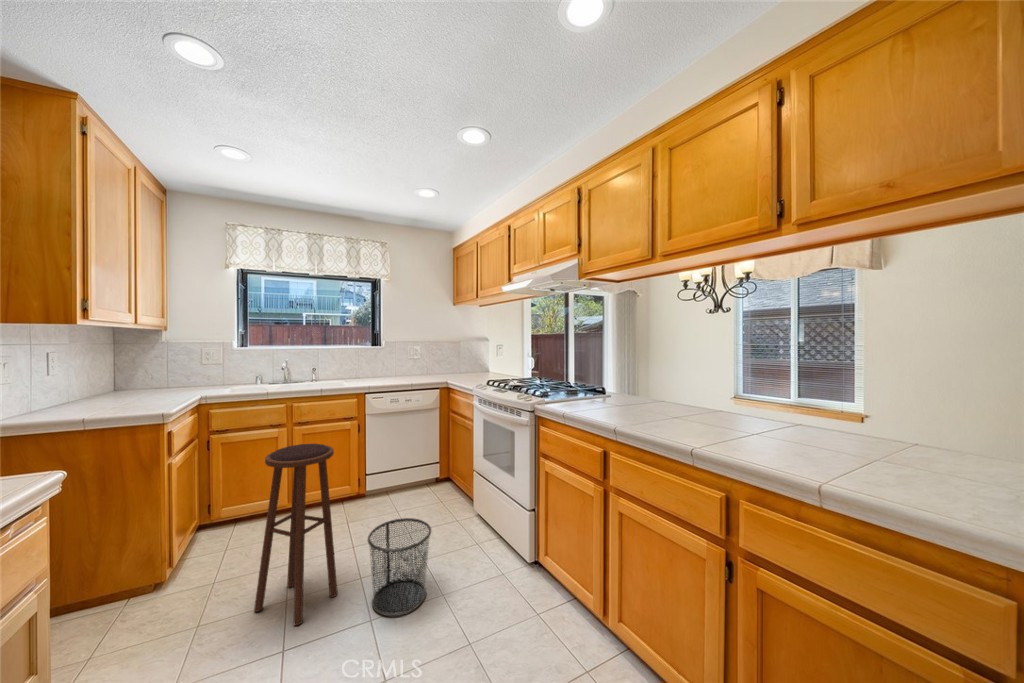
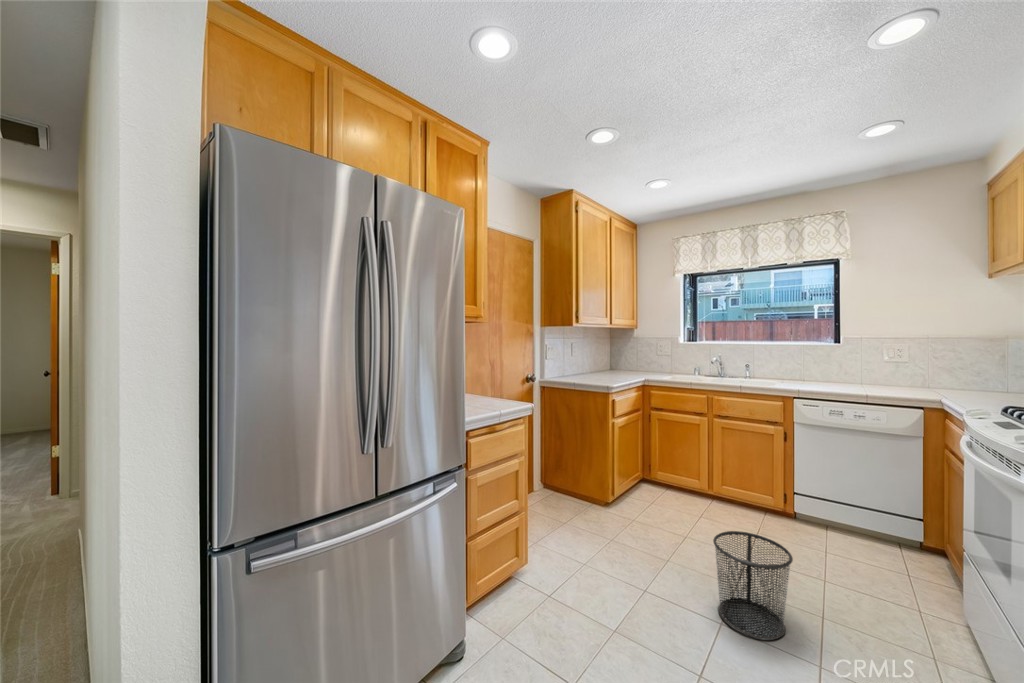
stool: present [254,444,338,625] -> none [640,426,700,578]

